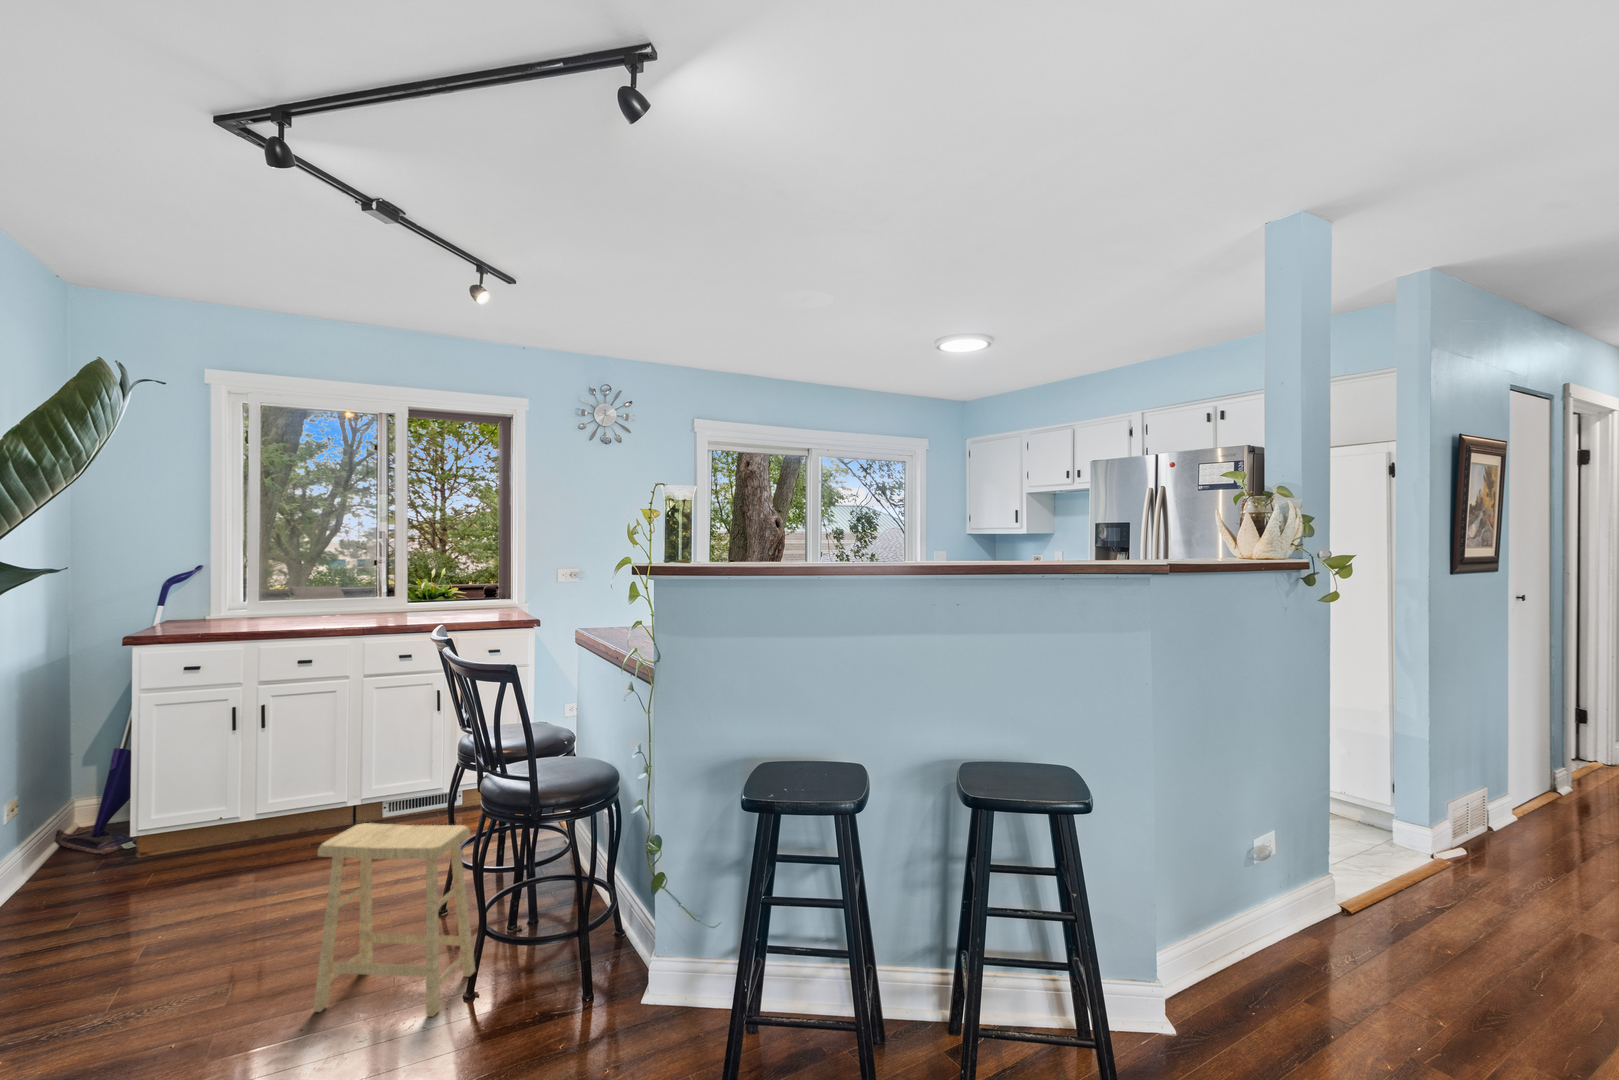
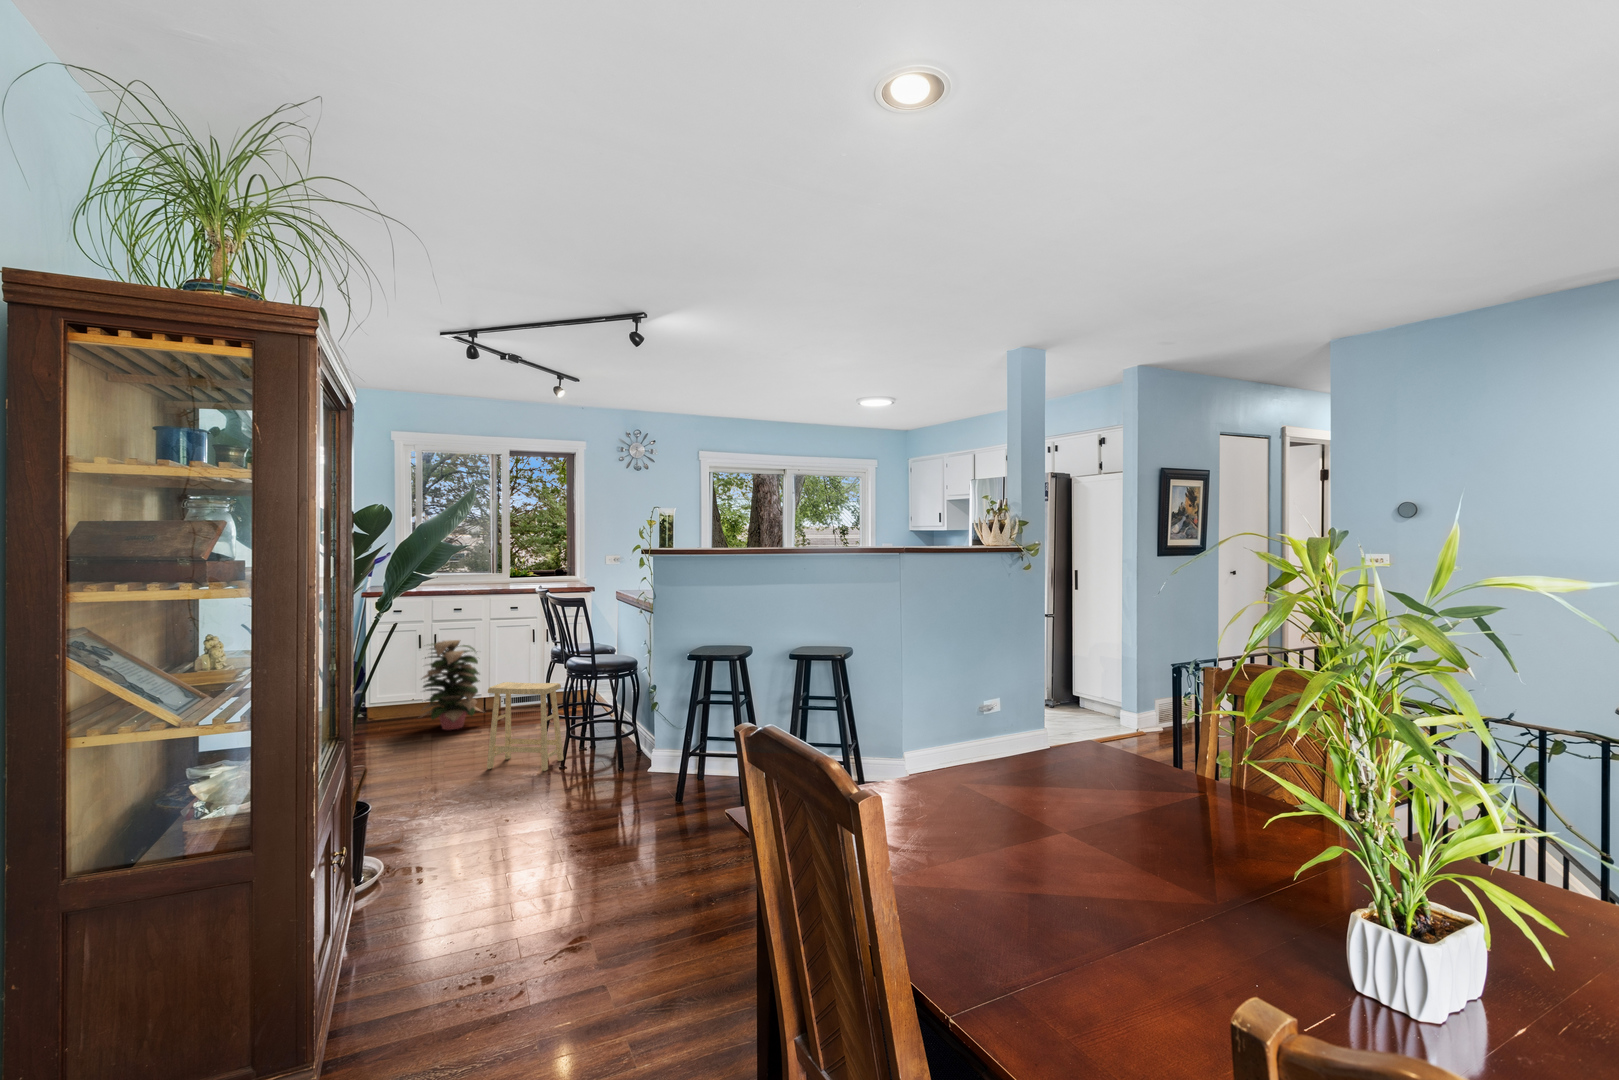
decorative plant: none [219,717,352,877] -> present [422,640,481,730]

